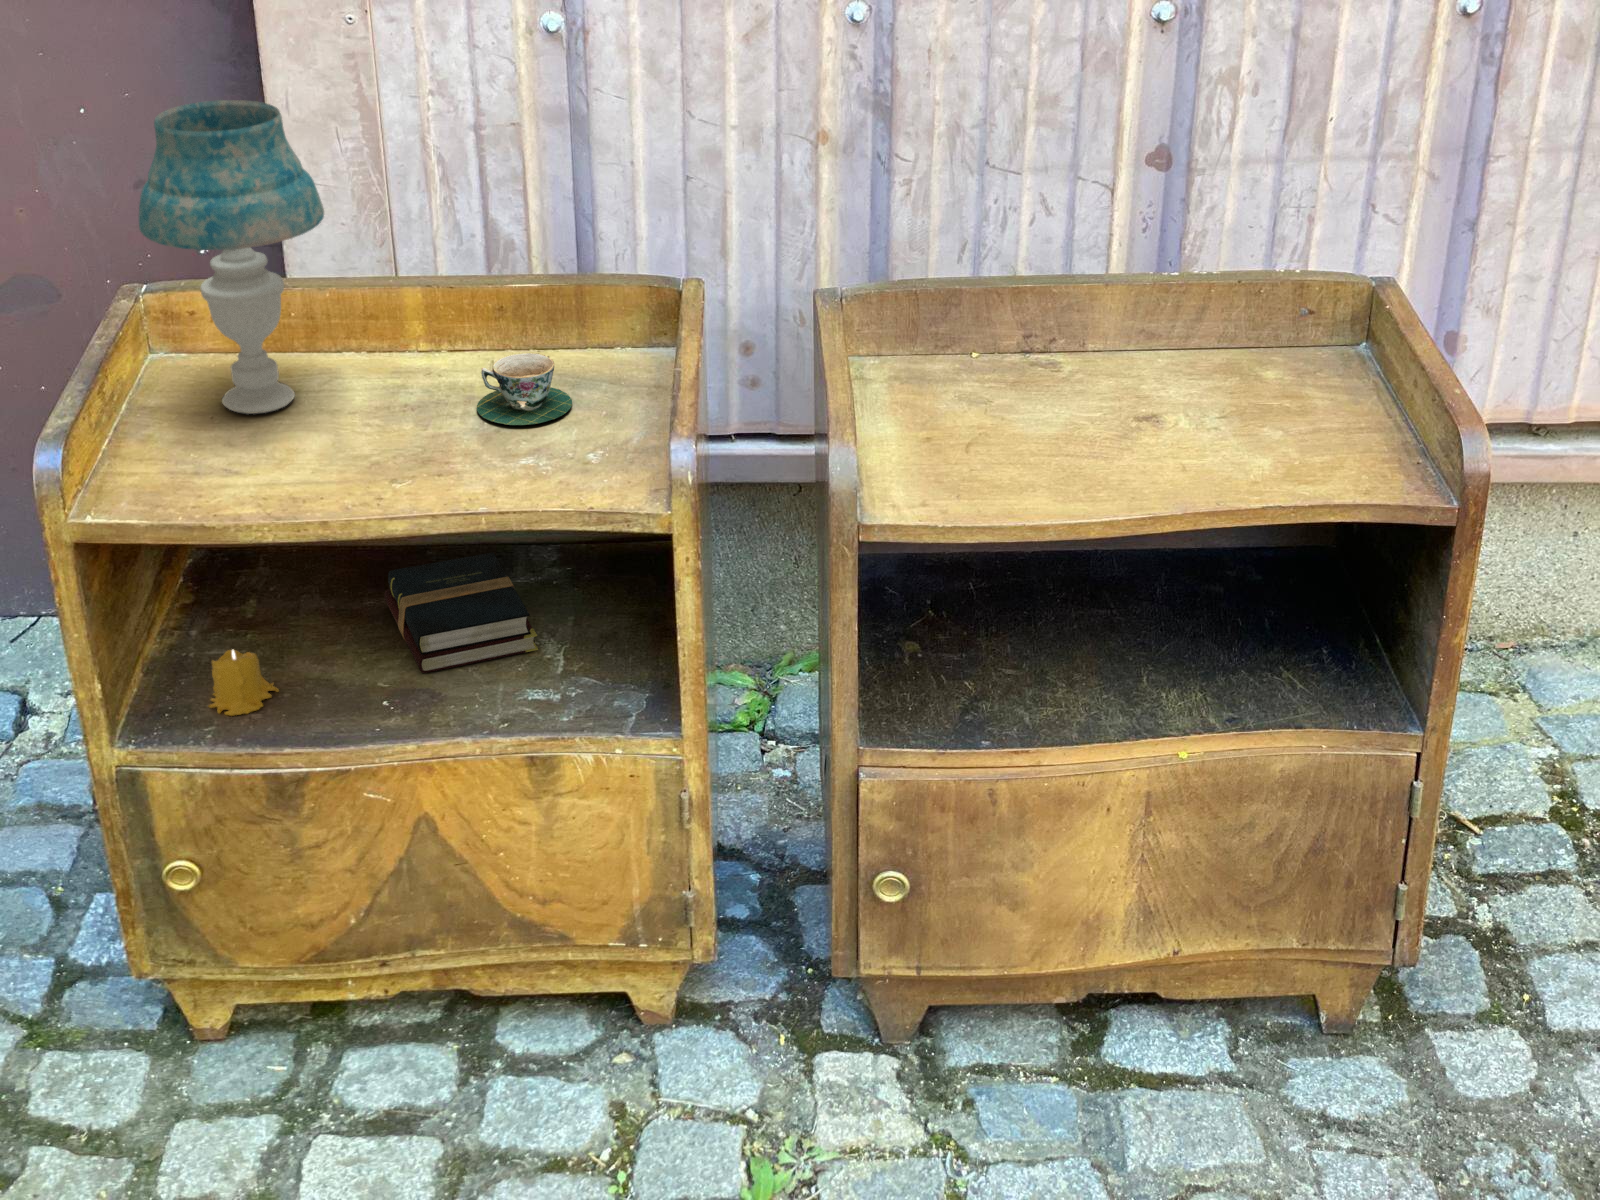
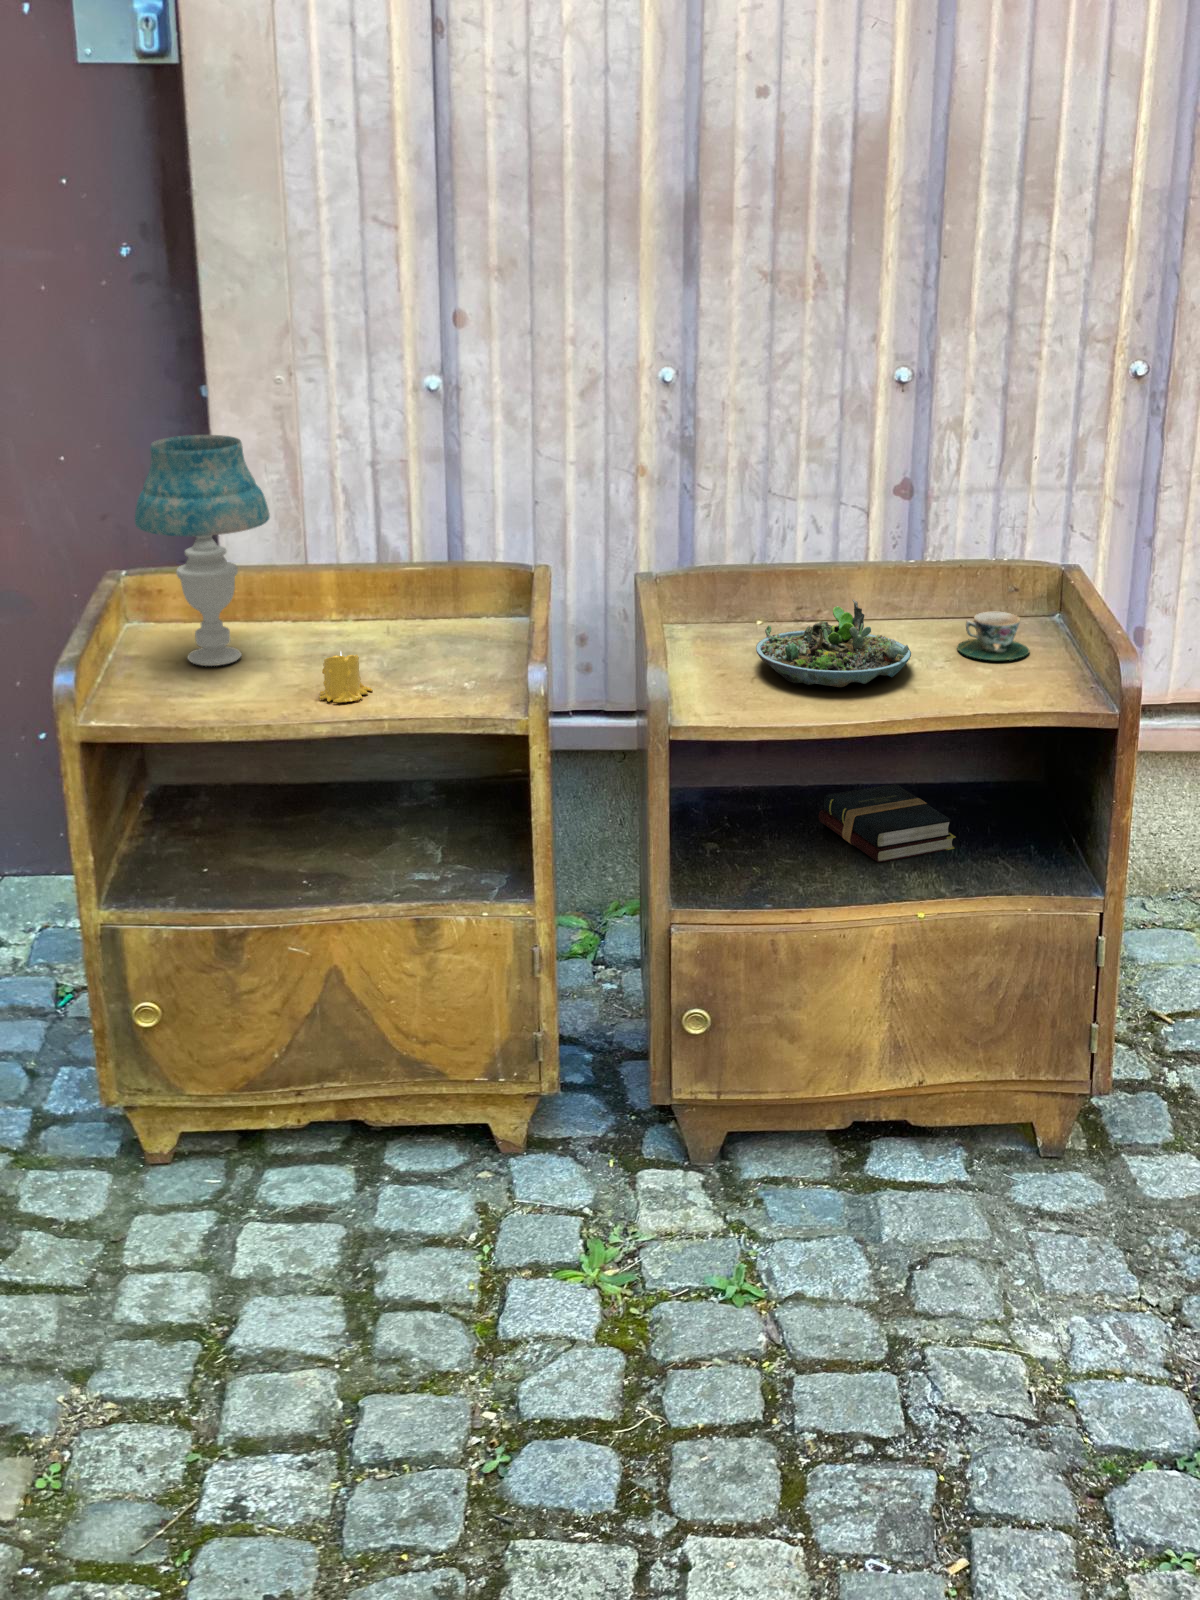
succulent planter: none [978,331,1184,458] -> present [756,600,911,687]
teacup: present [477,353,572,425] -> present [957,611,1029,660]
hardback book: present [384,552,538,673] -> present [818,784,956,863]
candle: present [209,650,279,716] -> present [320,652,373,703]

